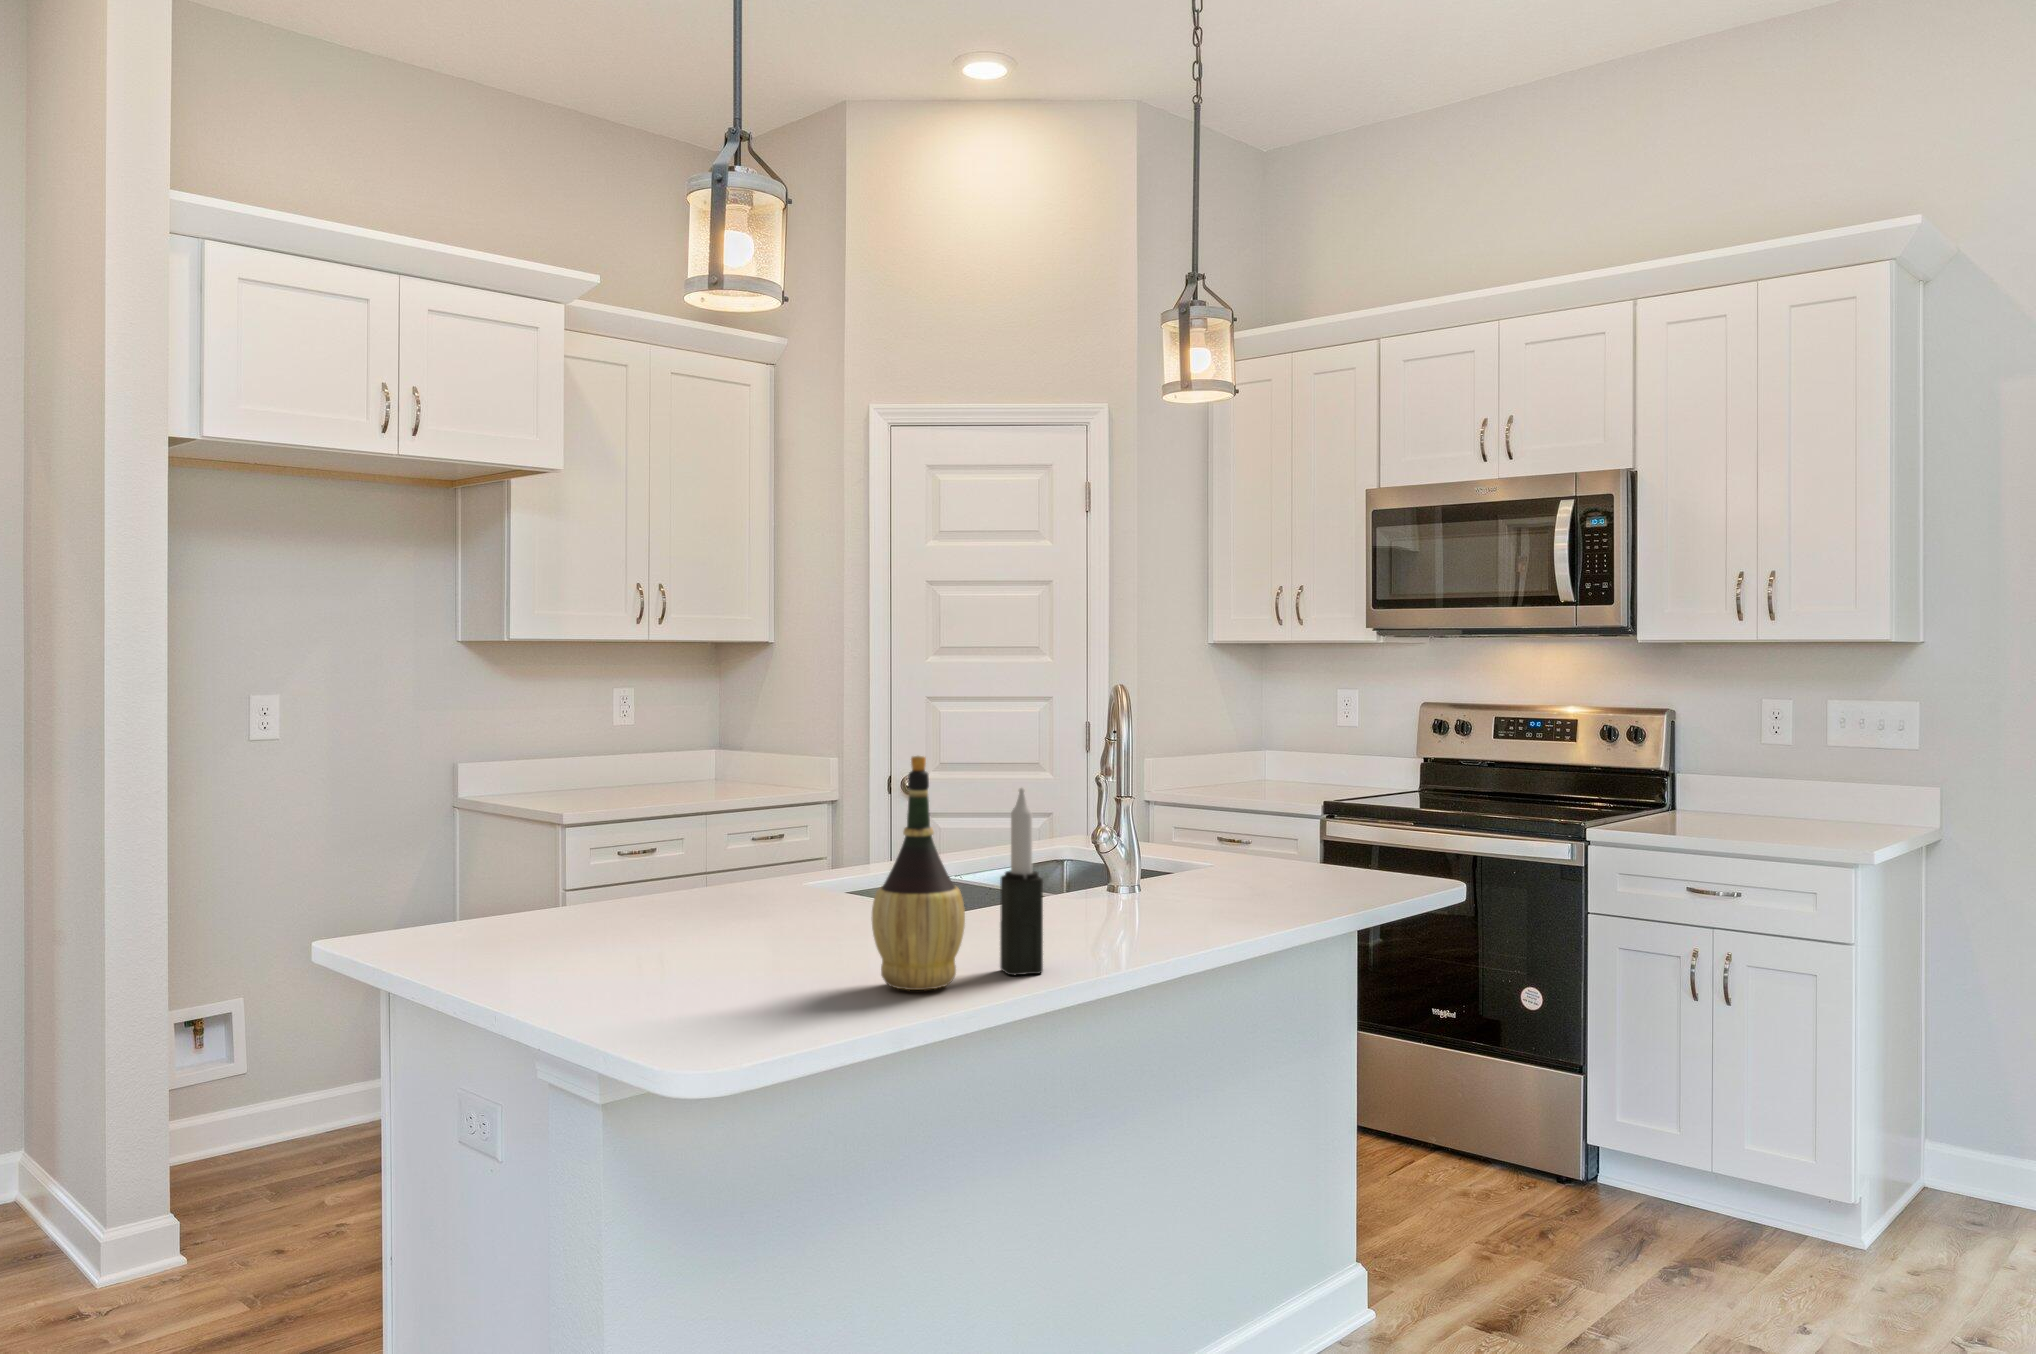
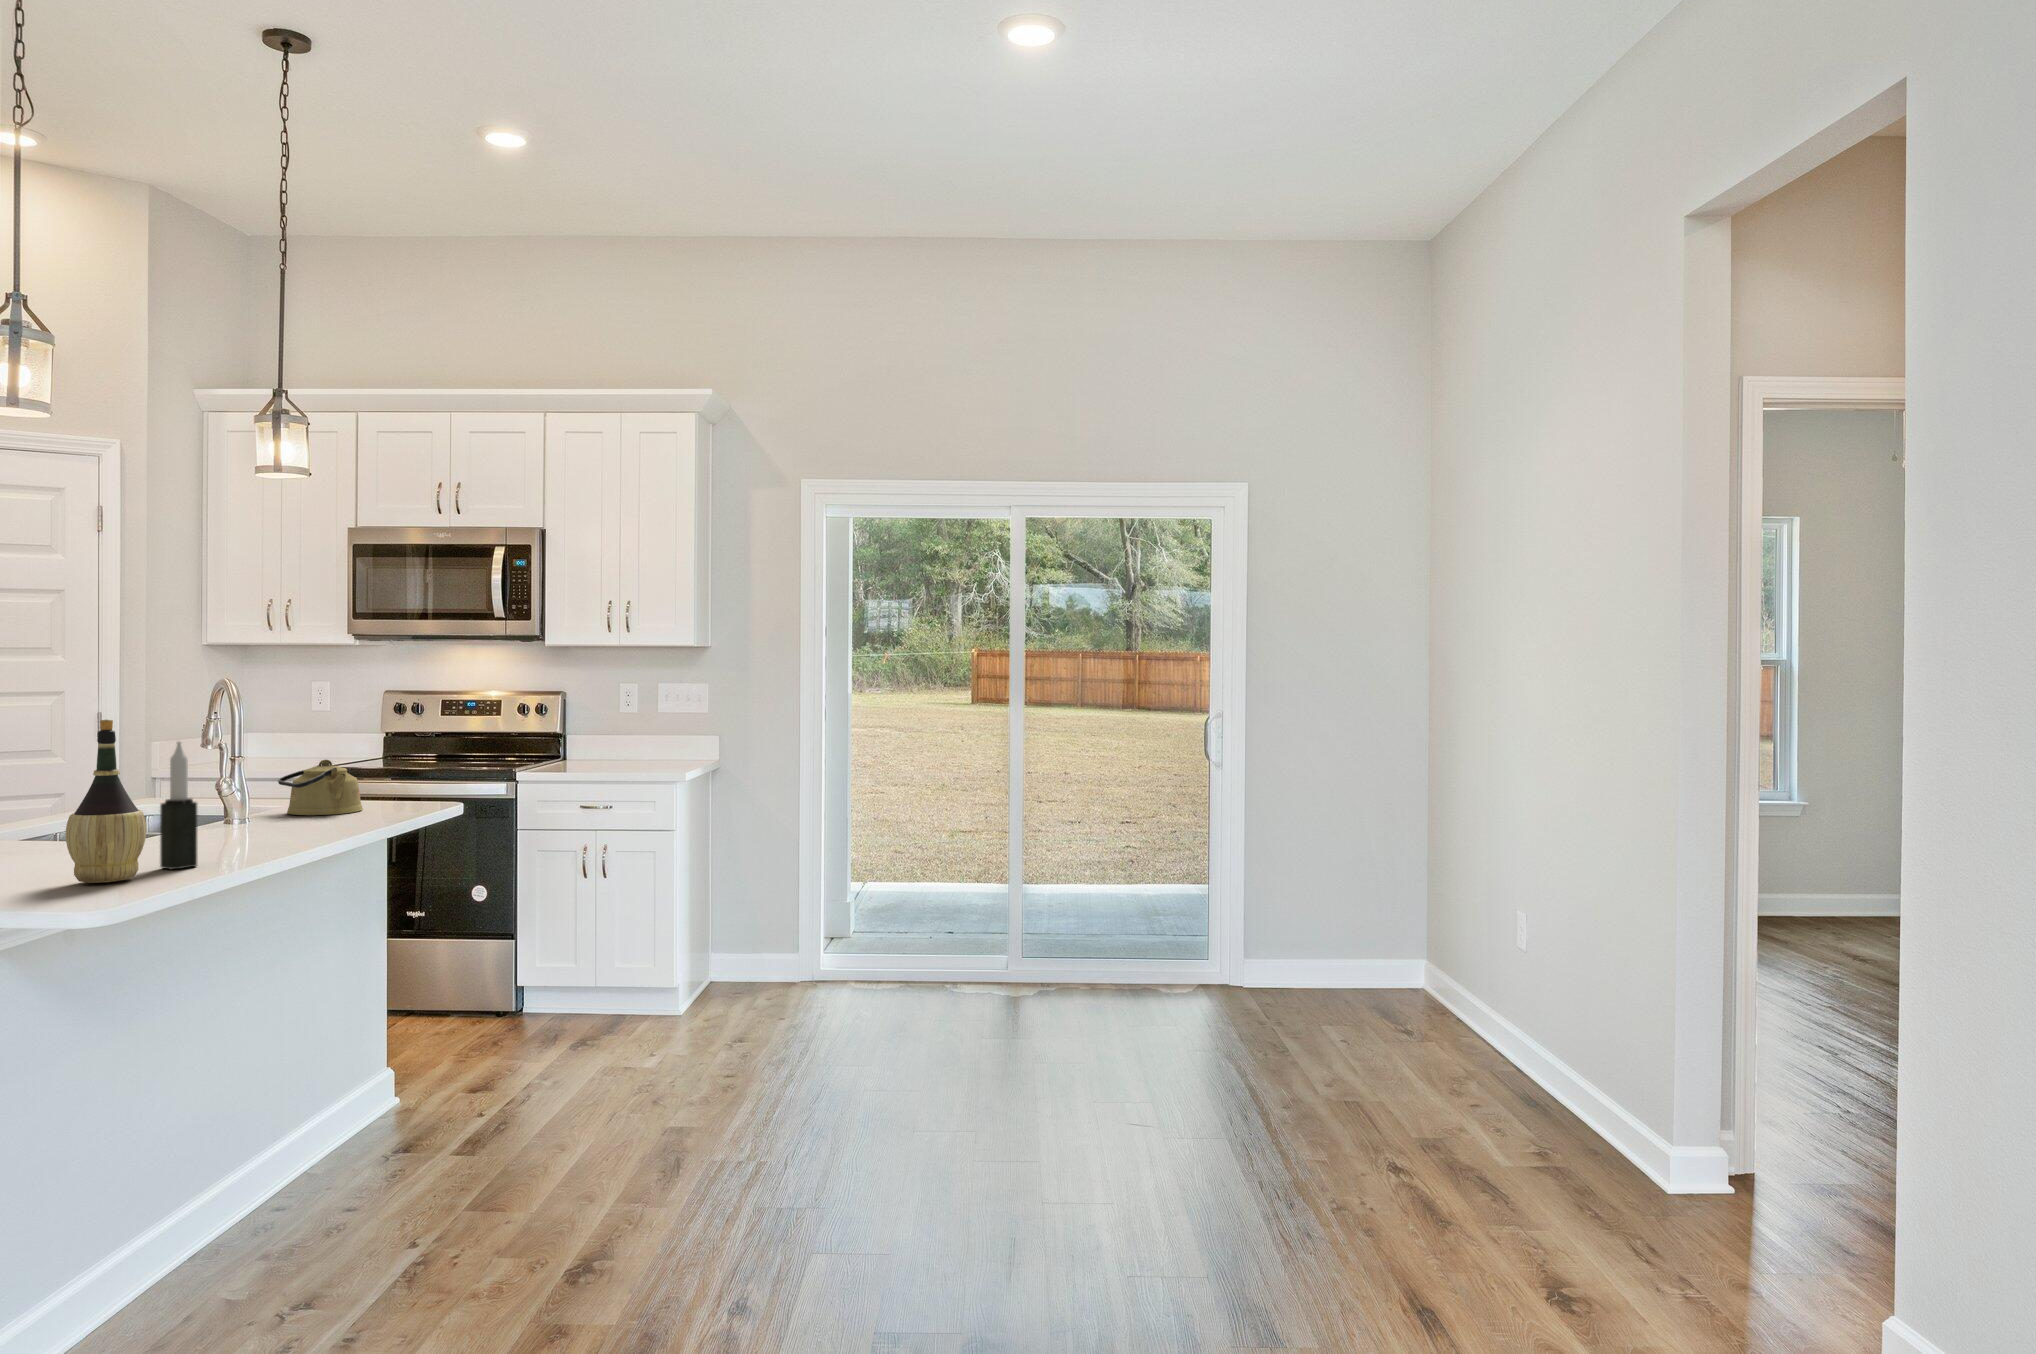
kettle: none [1232,807,1336,887] -> present [278,760,363,815]

